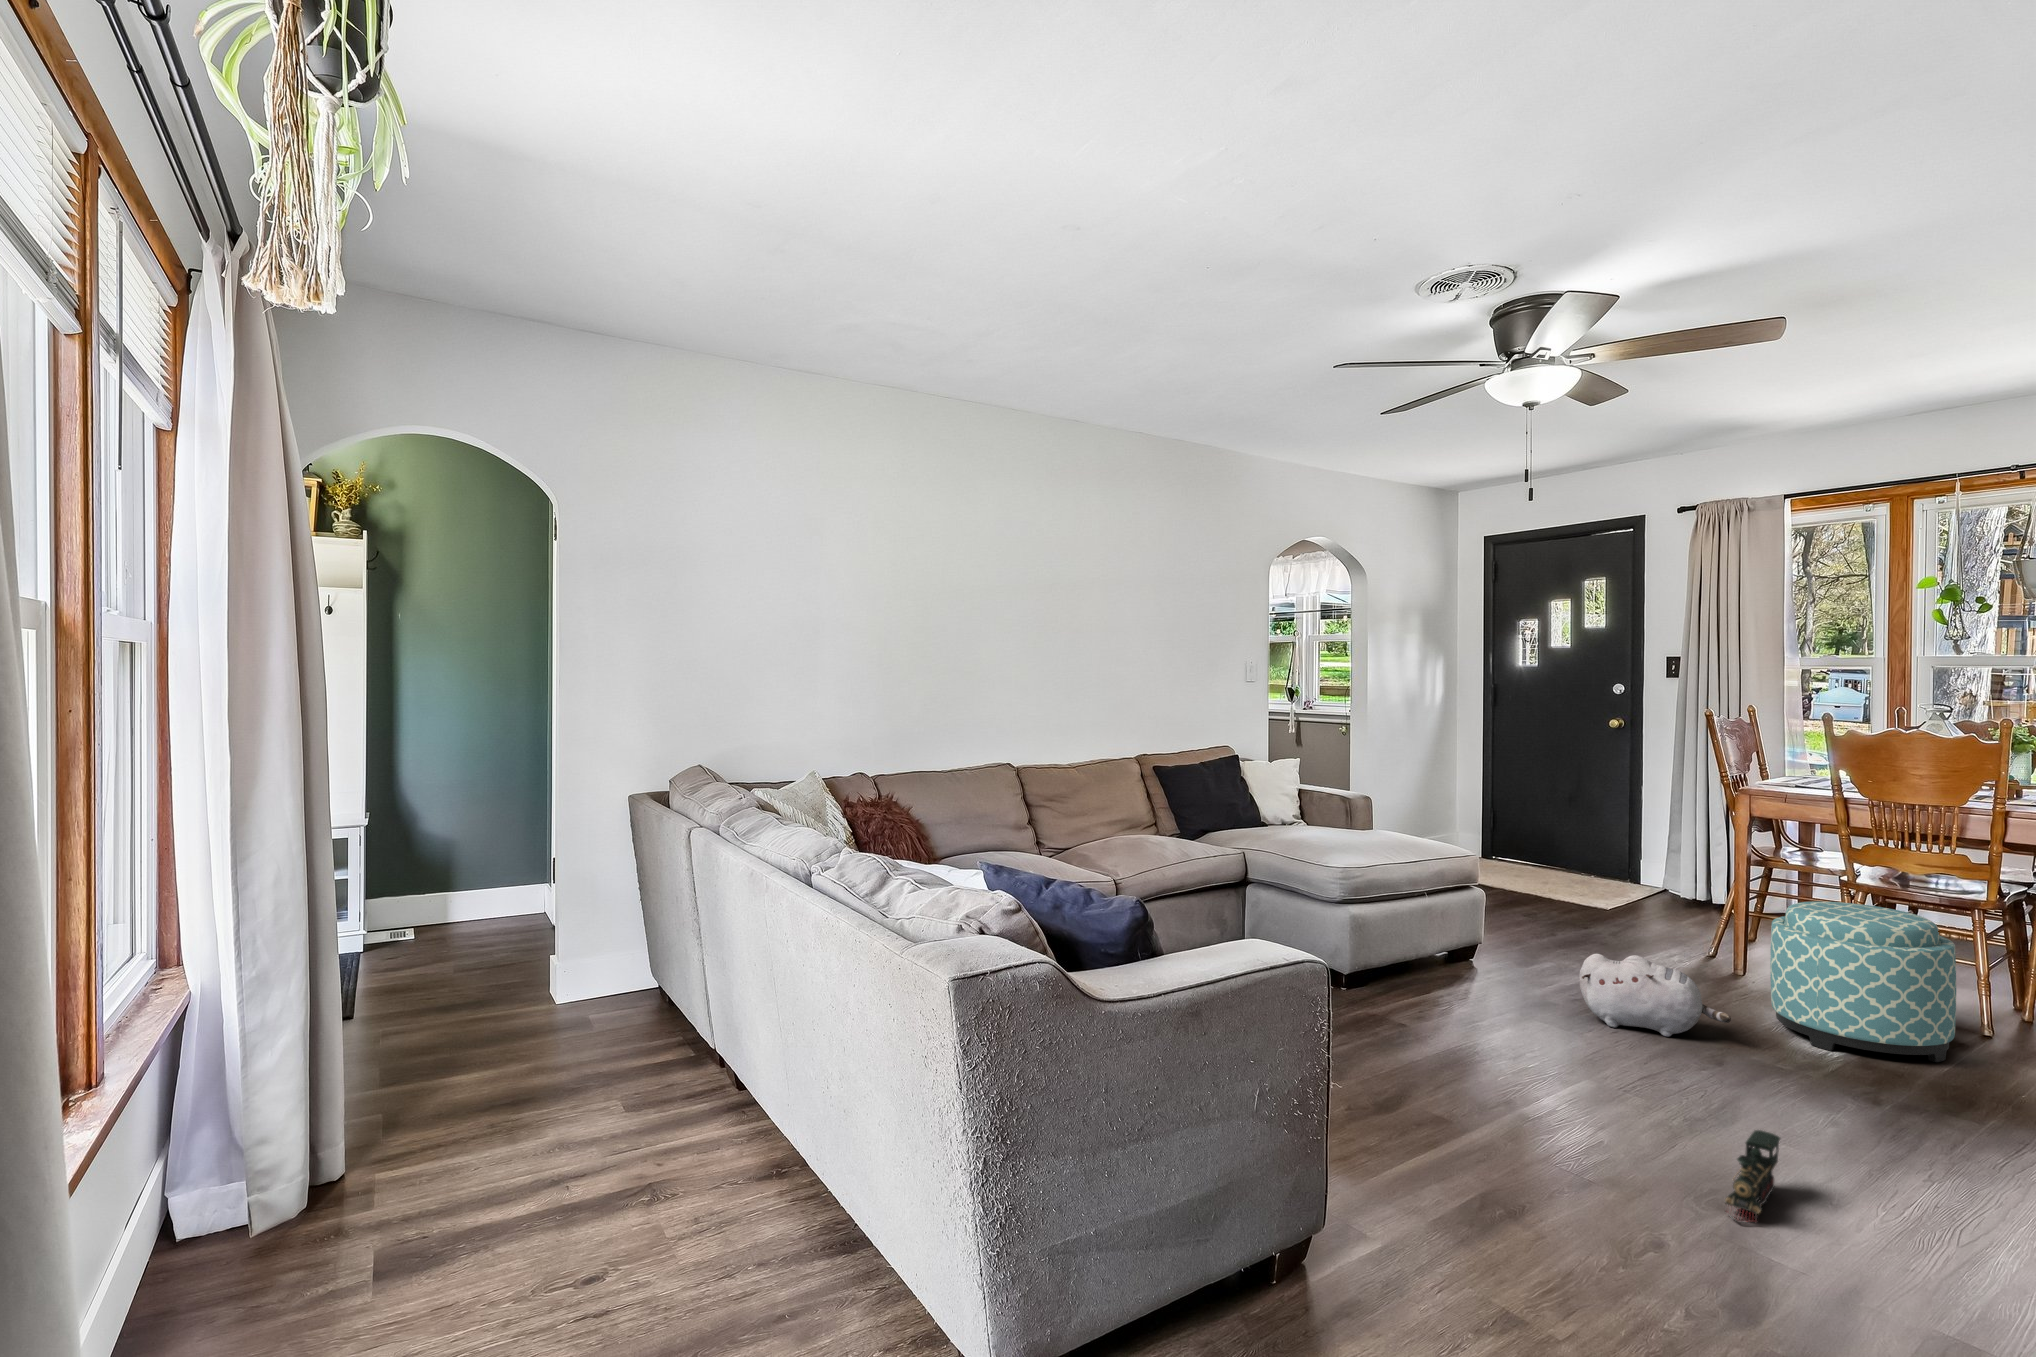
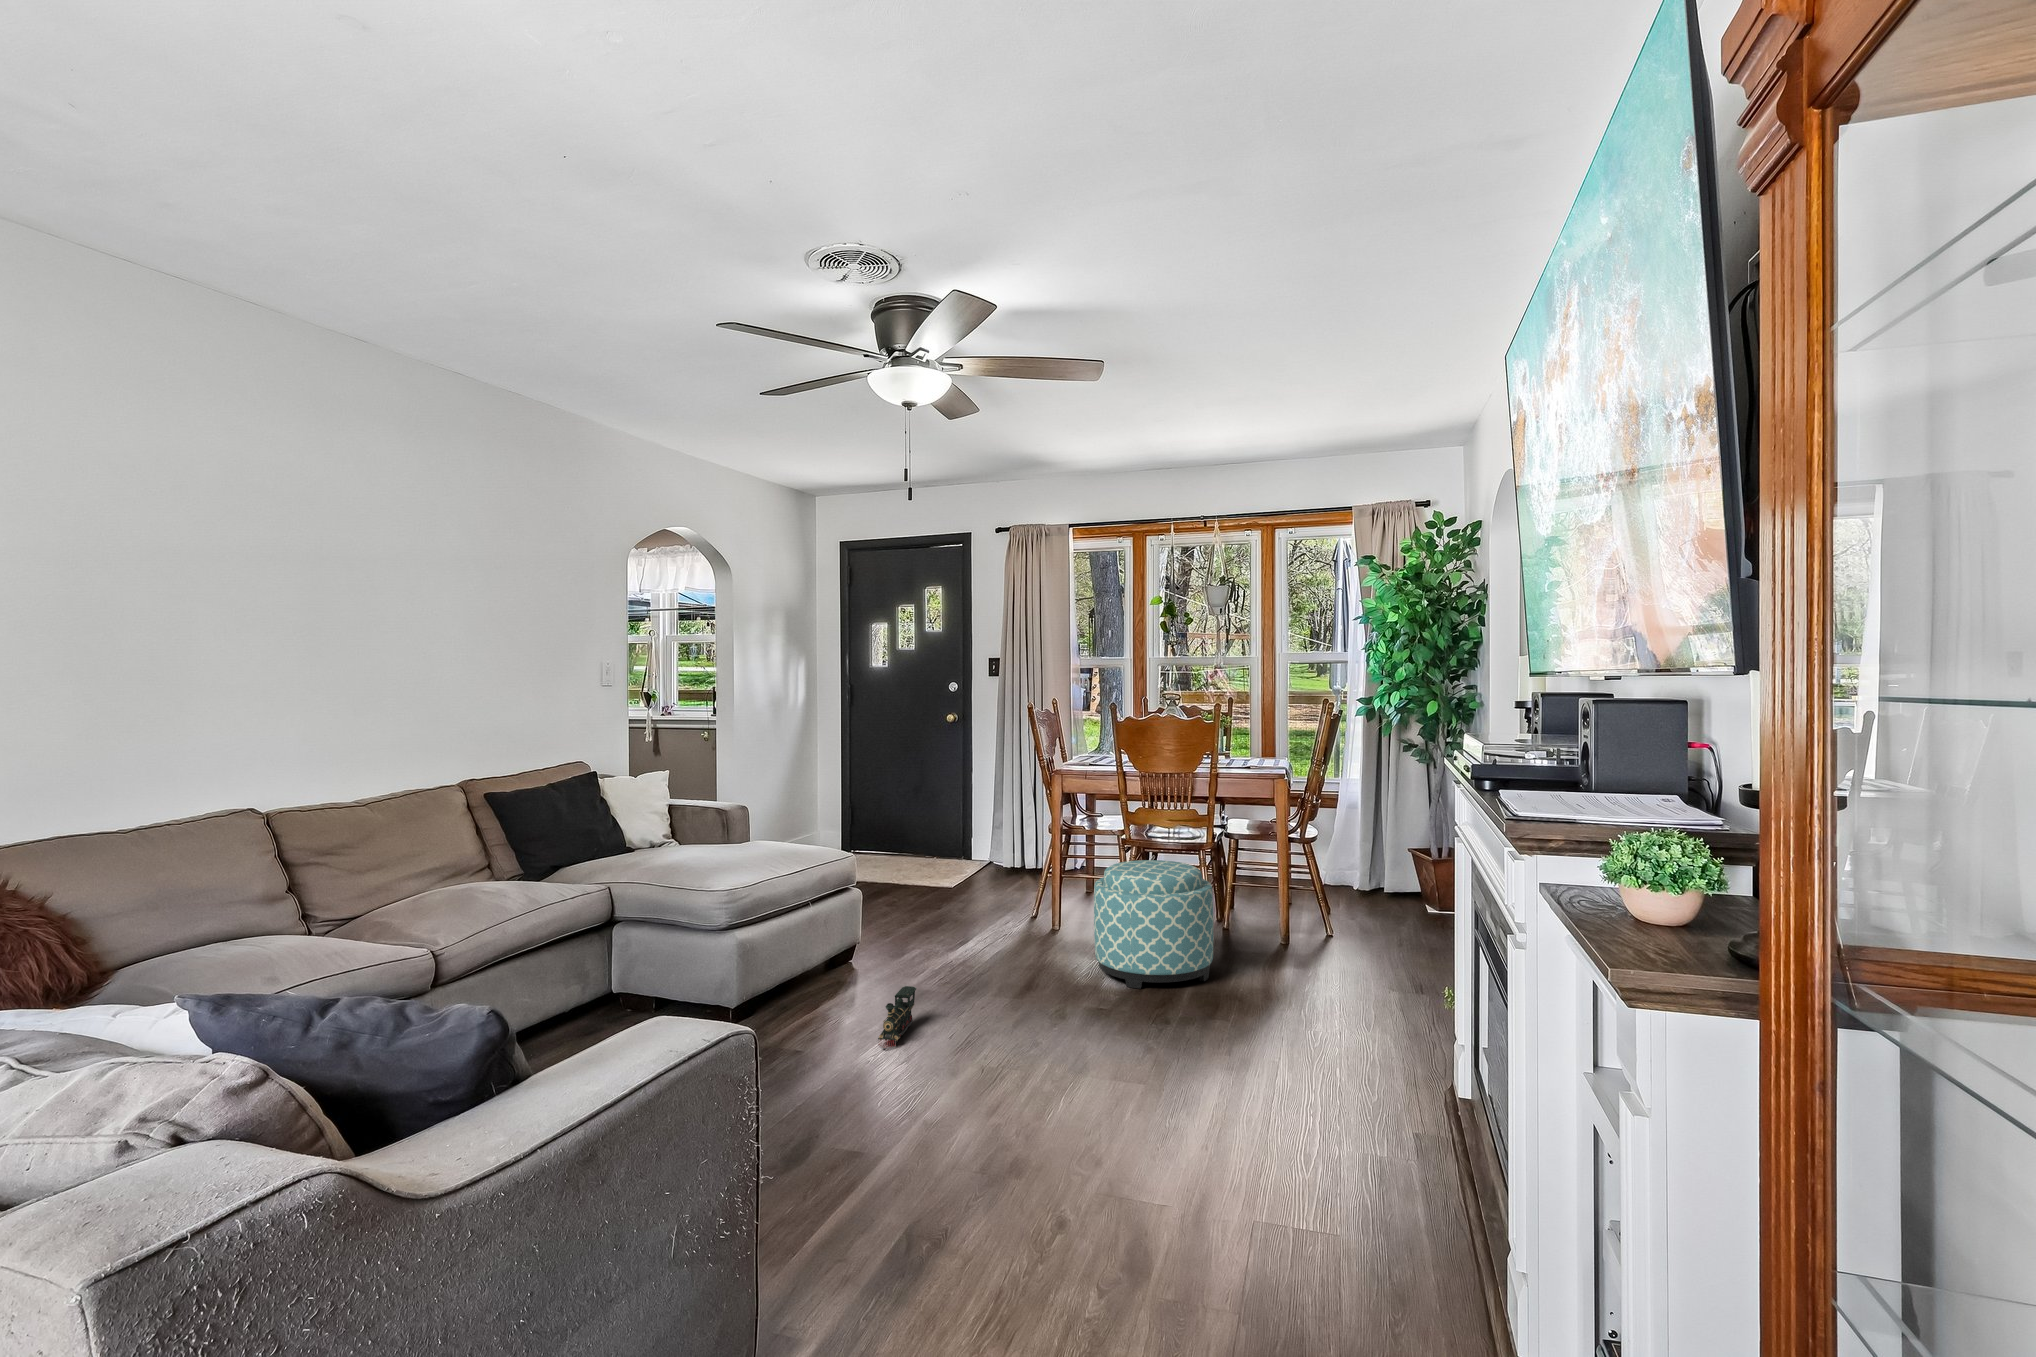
plush toy: present [1579,954,1731,1037] -> none [955,935,1075,1007]
toy train: present [1725,1130,1780,1222] -> present [878,986,916,1049]

